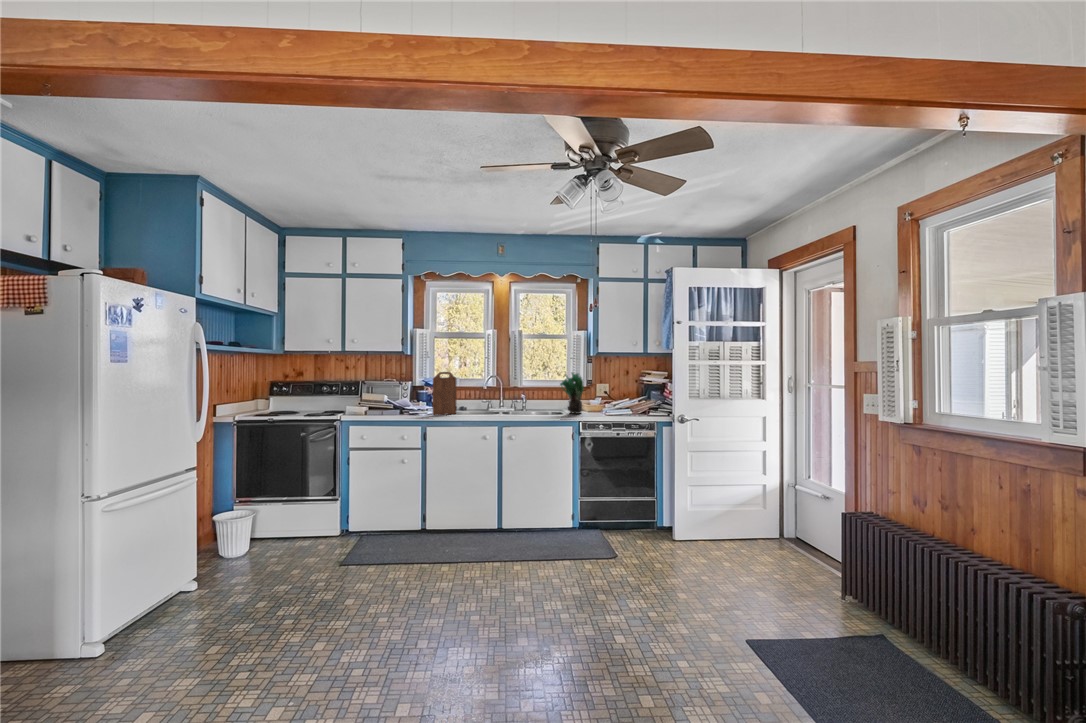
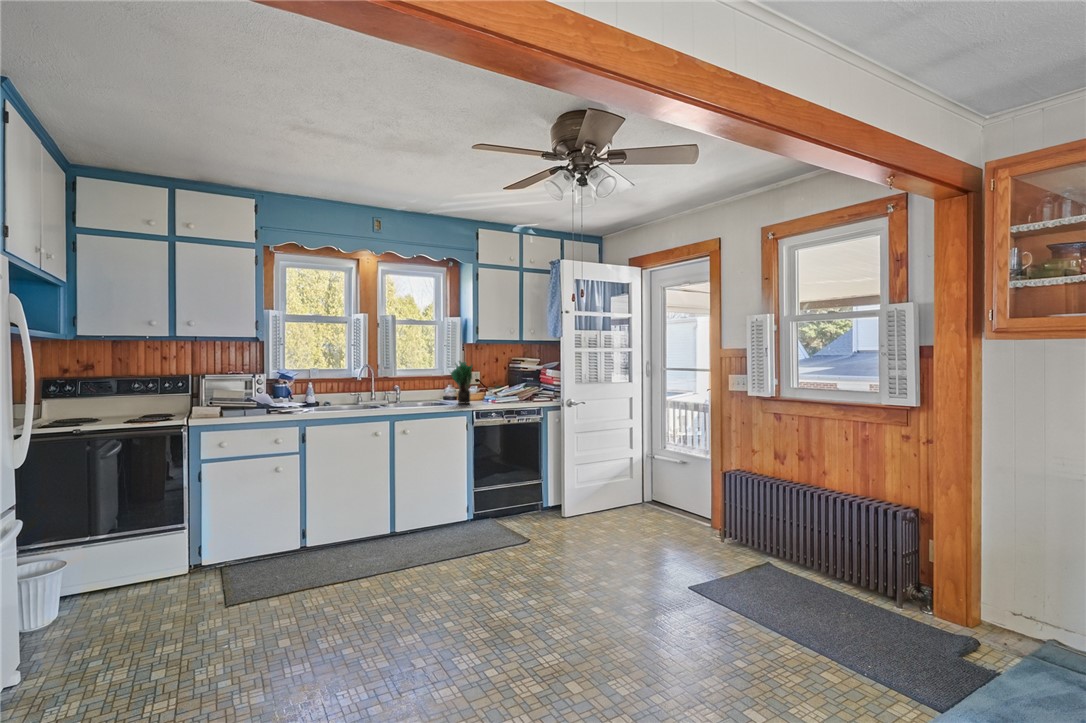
cutting board: present [433,372,457,415] -> none [311,361,336,412]

